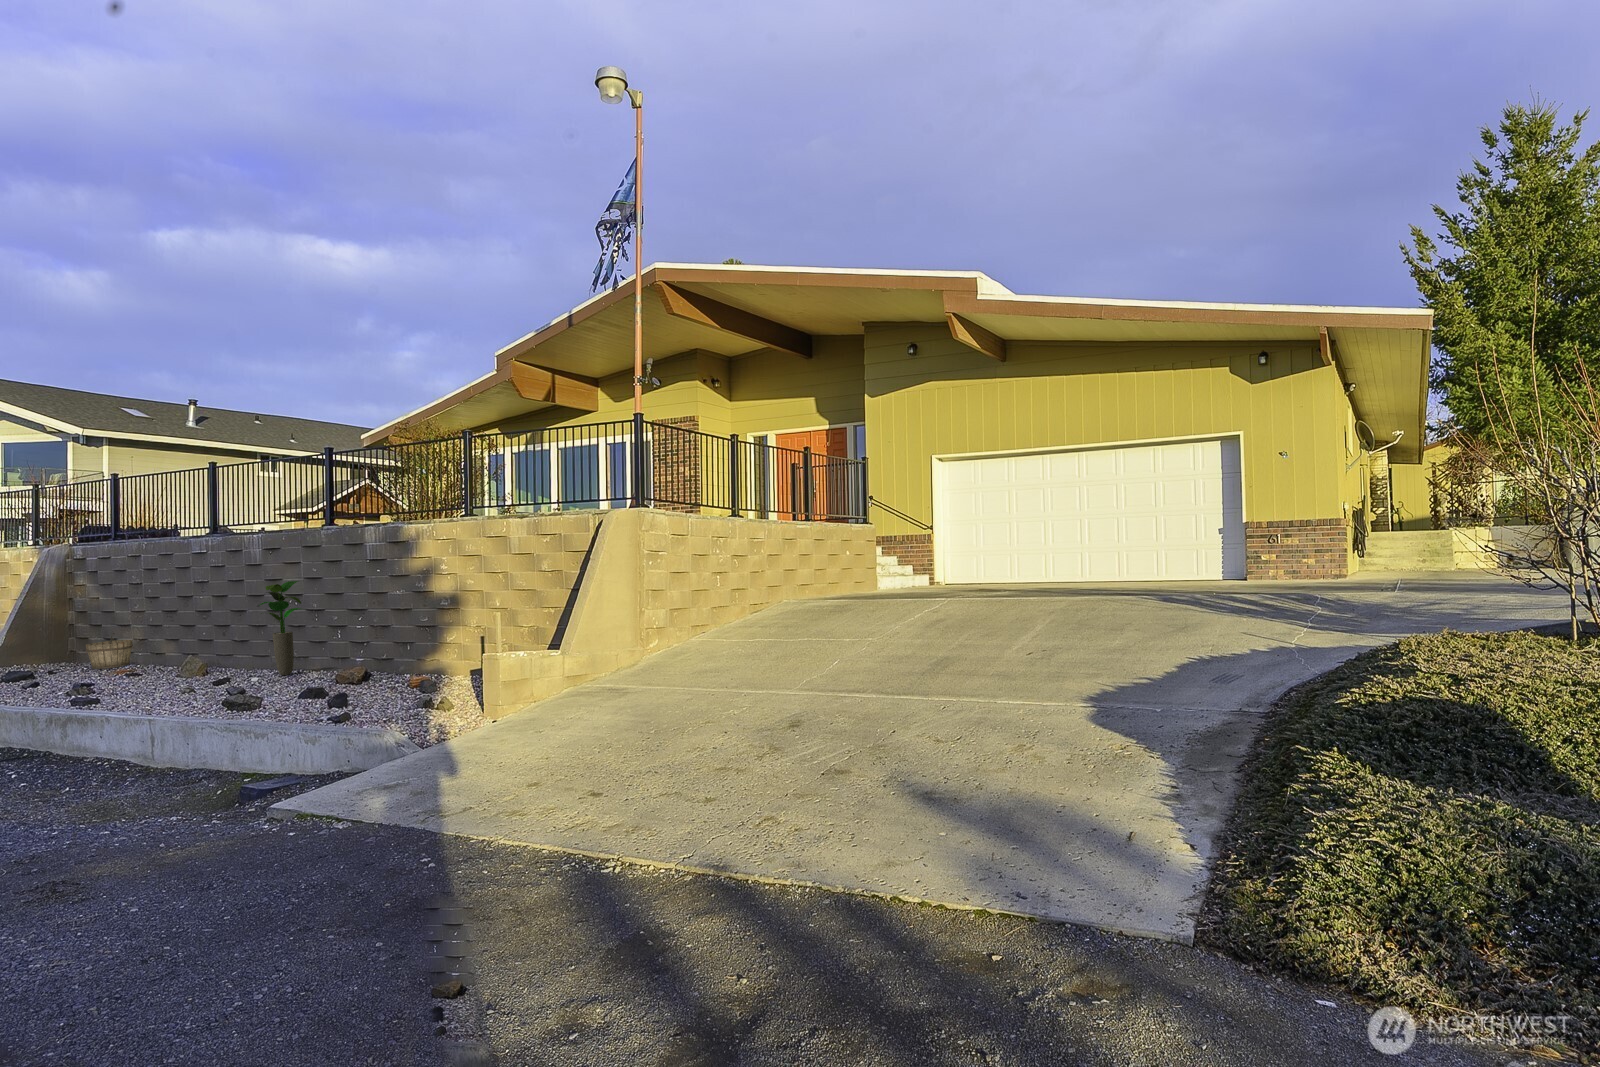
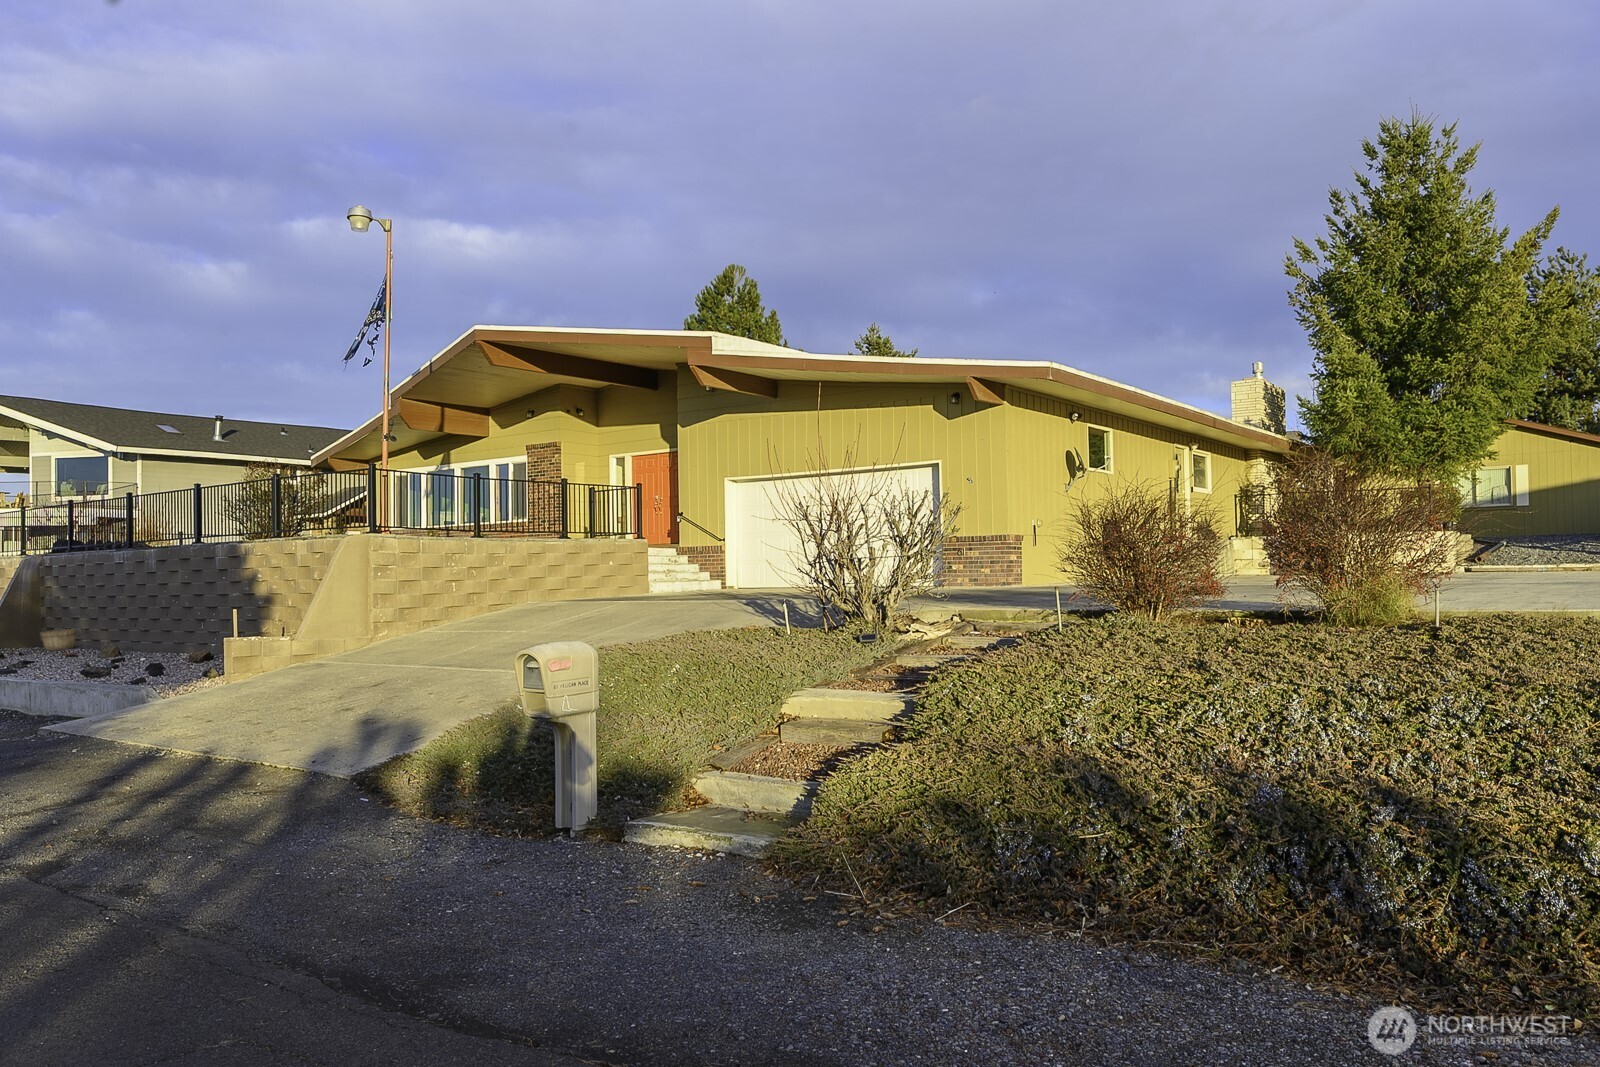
potted plant: present [259,581,301,675] -> none [138,585,174,656]

